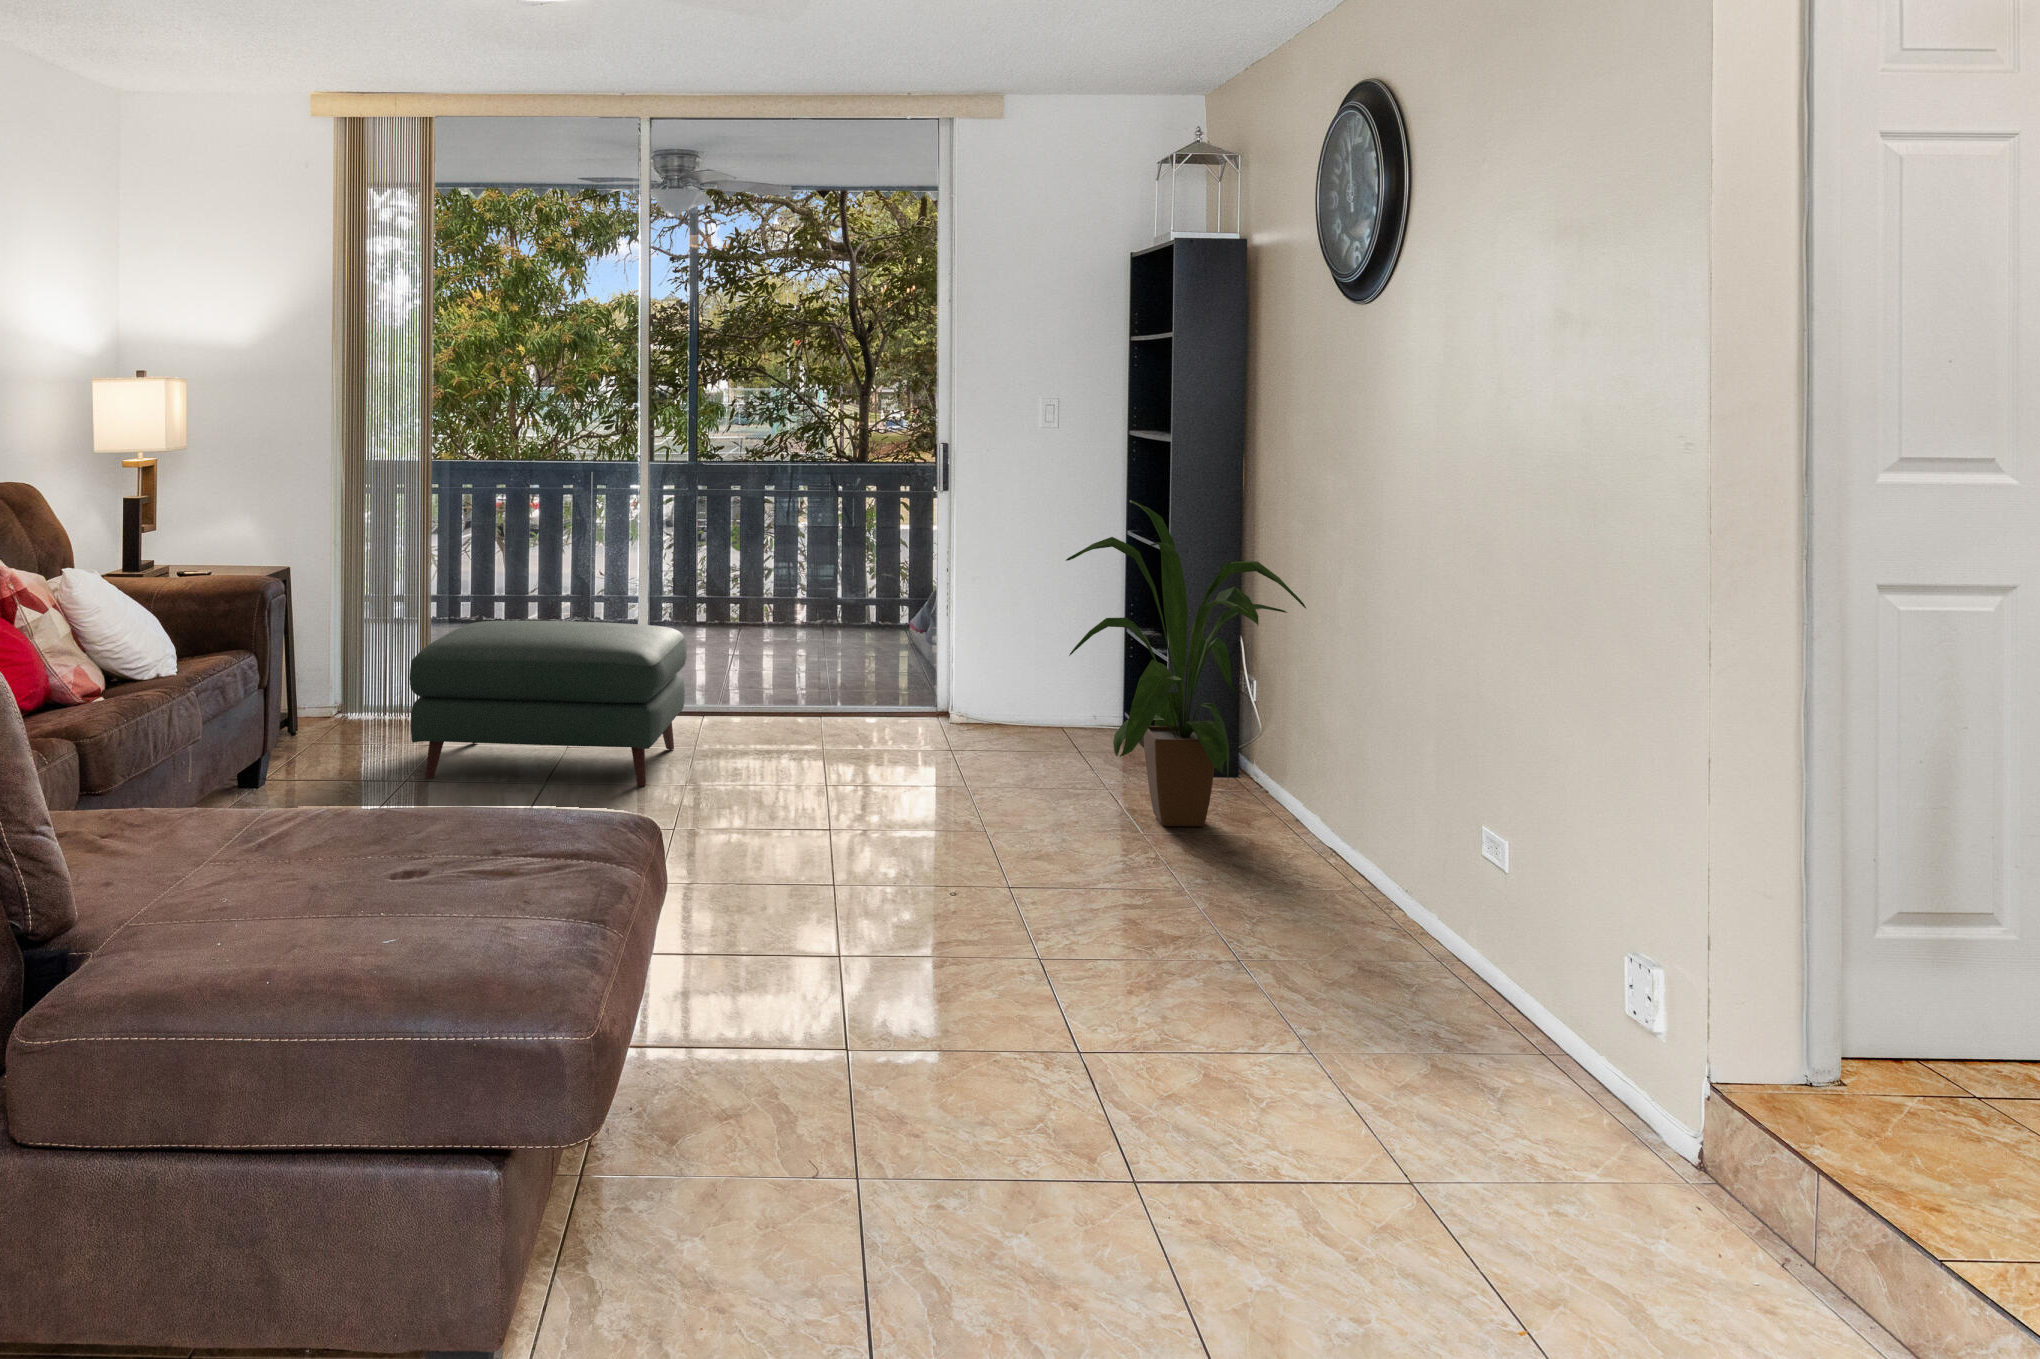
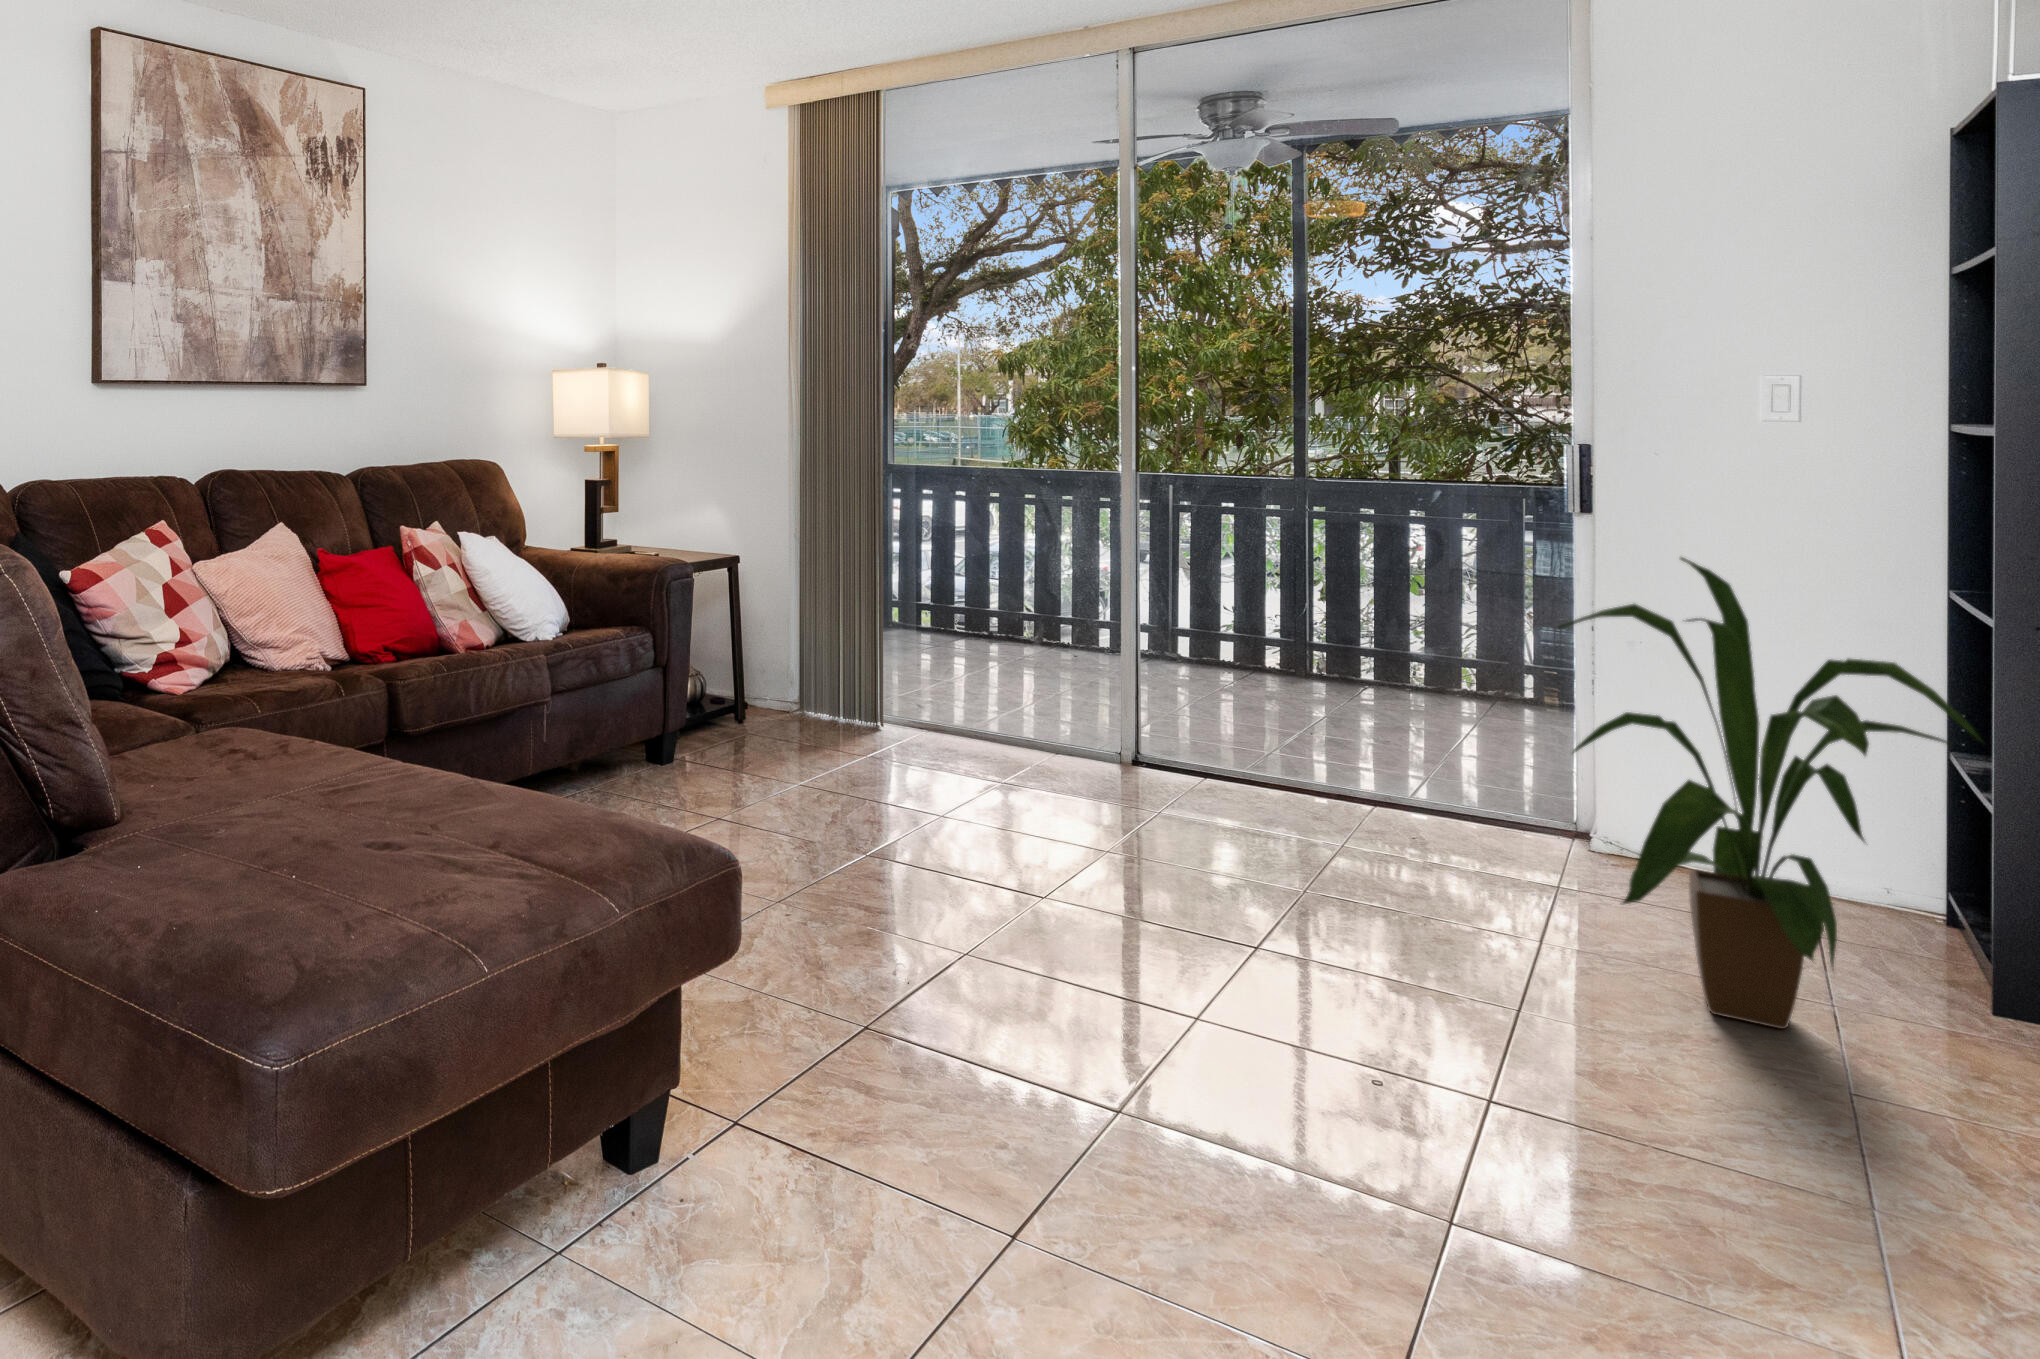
ottoman: present [410,621,687,786] -> none [786,621,1092,818]

